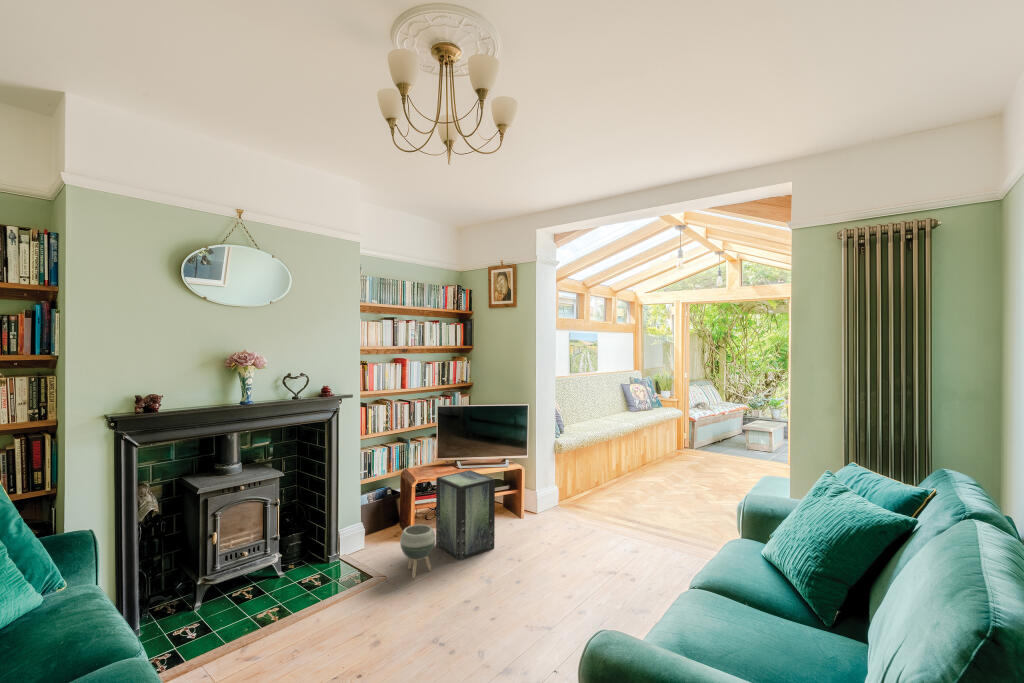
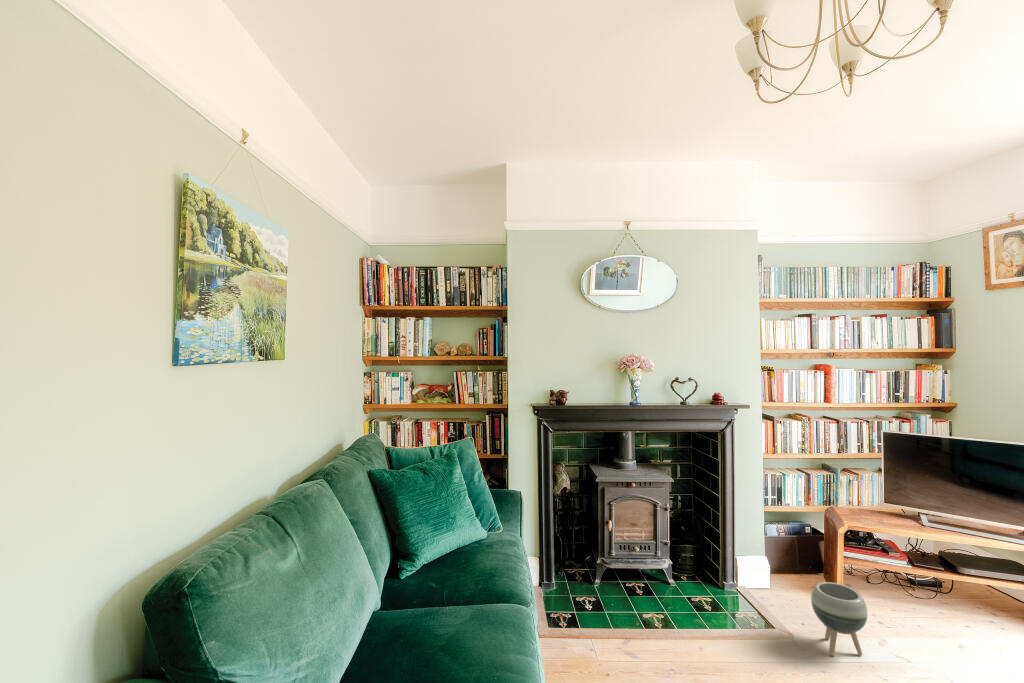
storage box: present [436,470,495,560] -> none [875,528,993,668]

